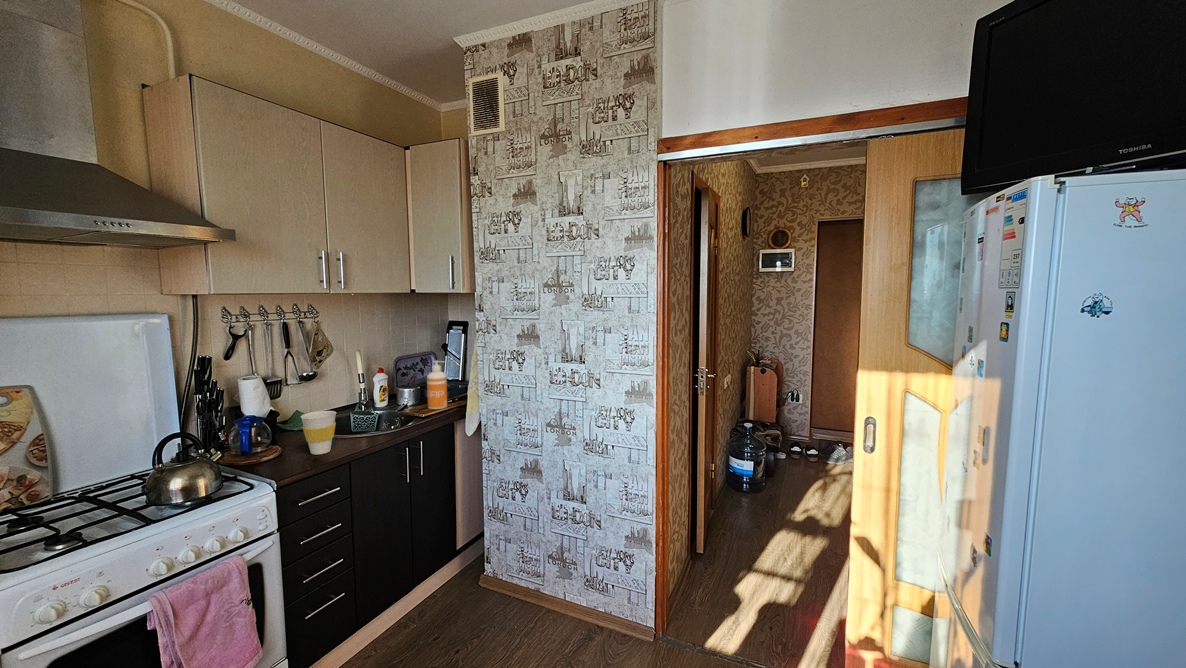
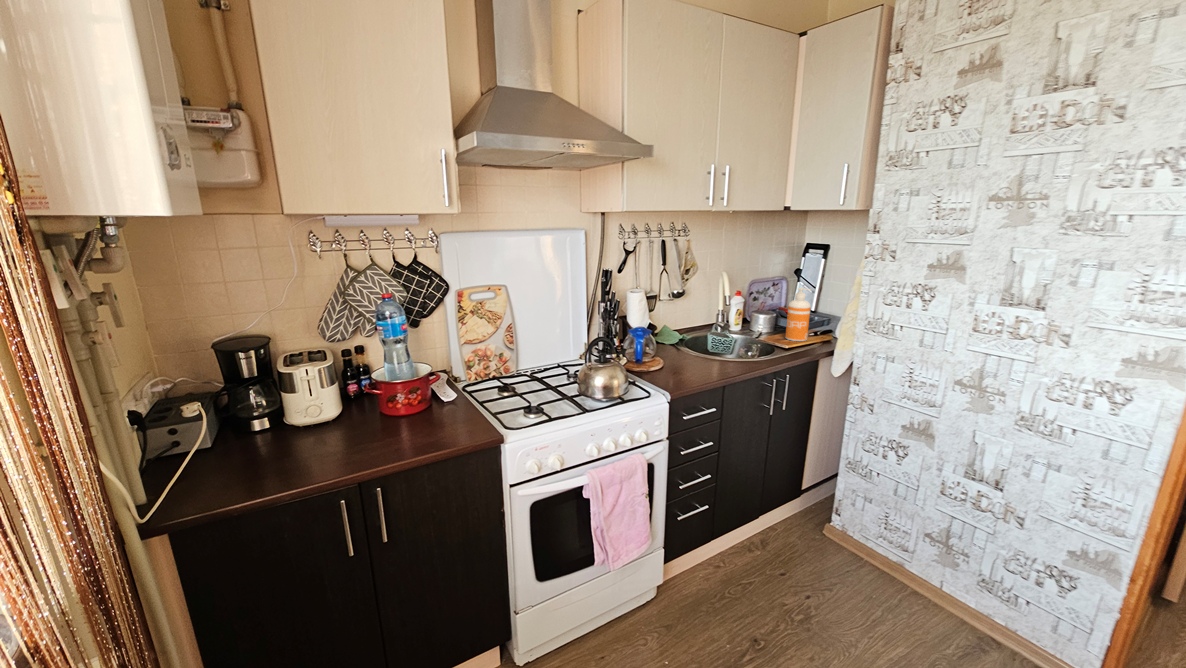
cup: present [301,411,336,455] -> none [682,330,713,372]

